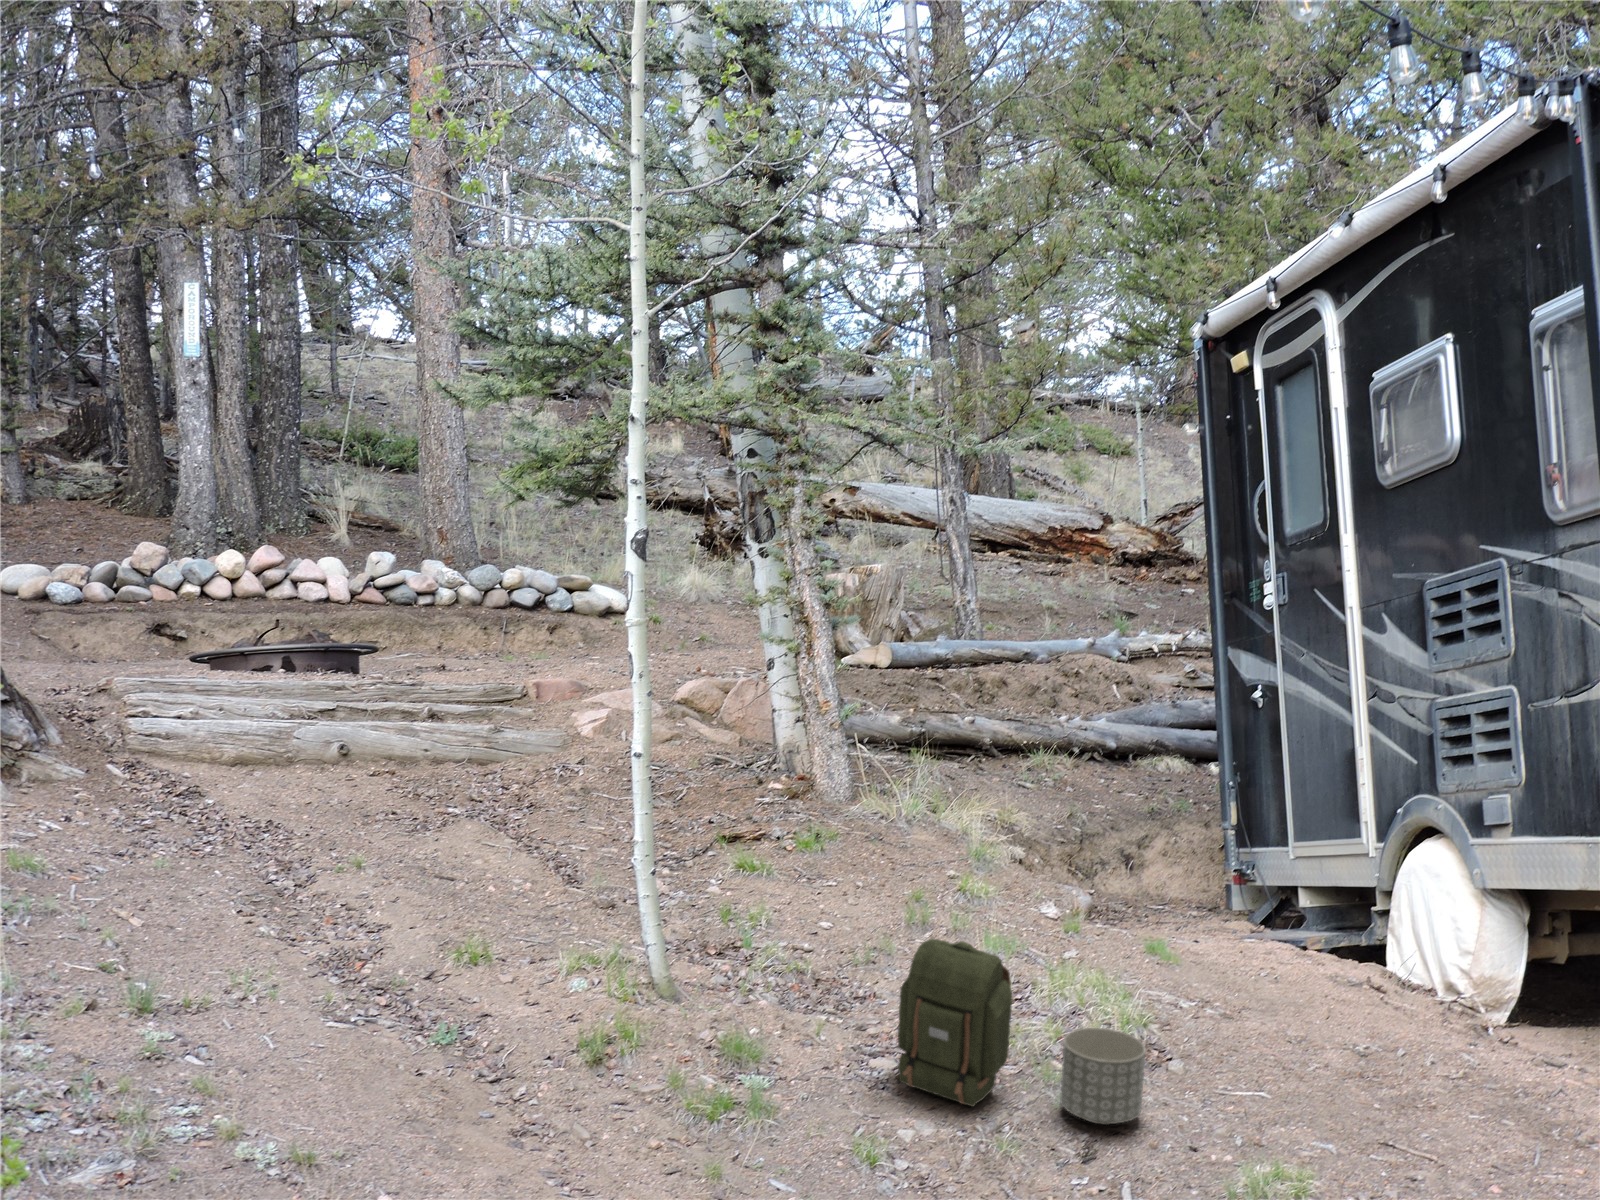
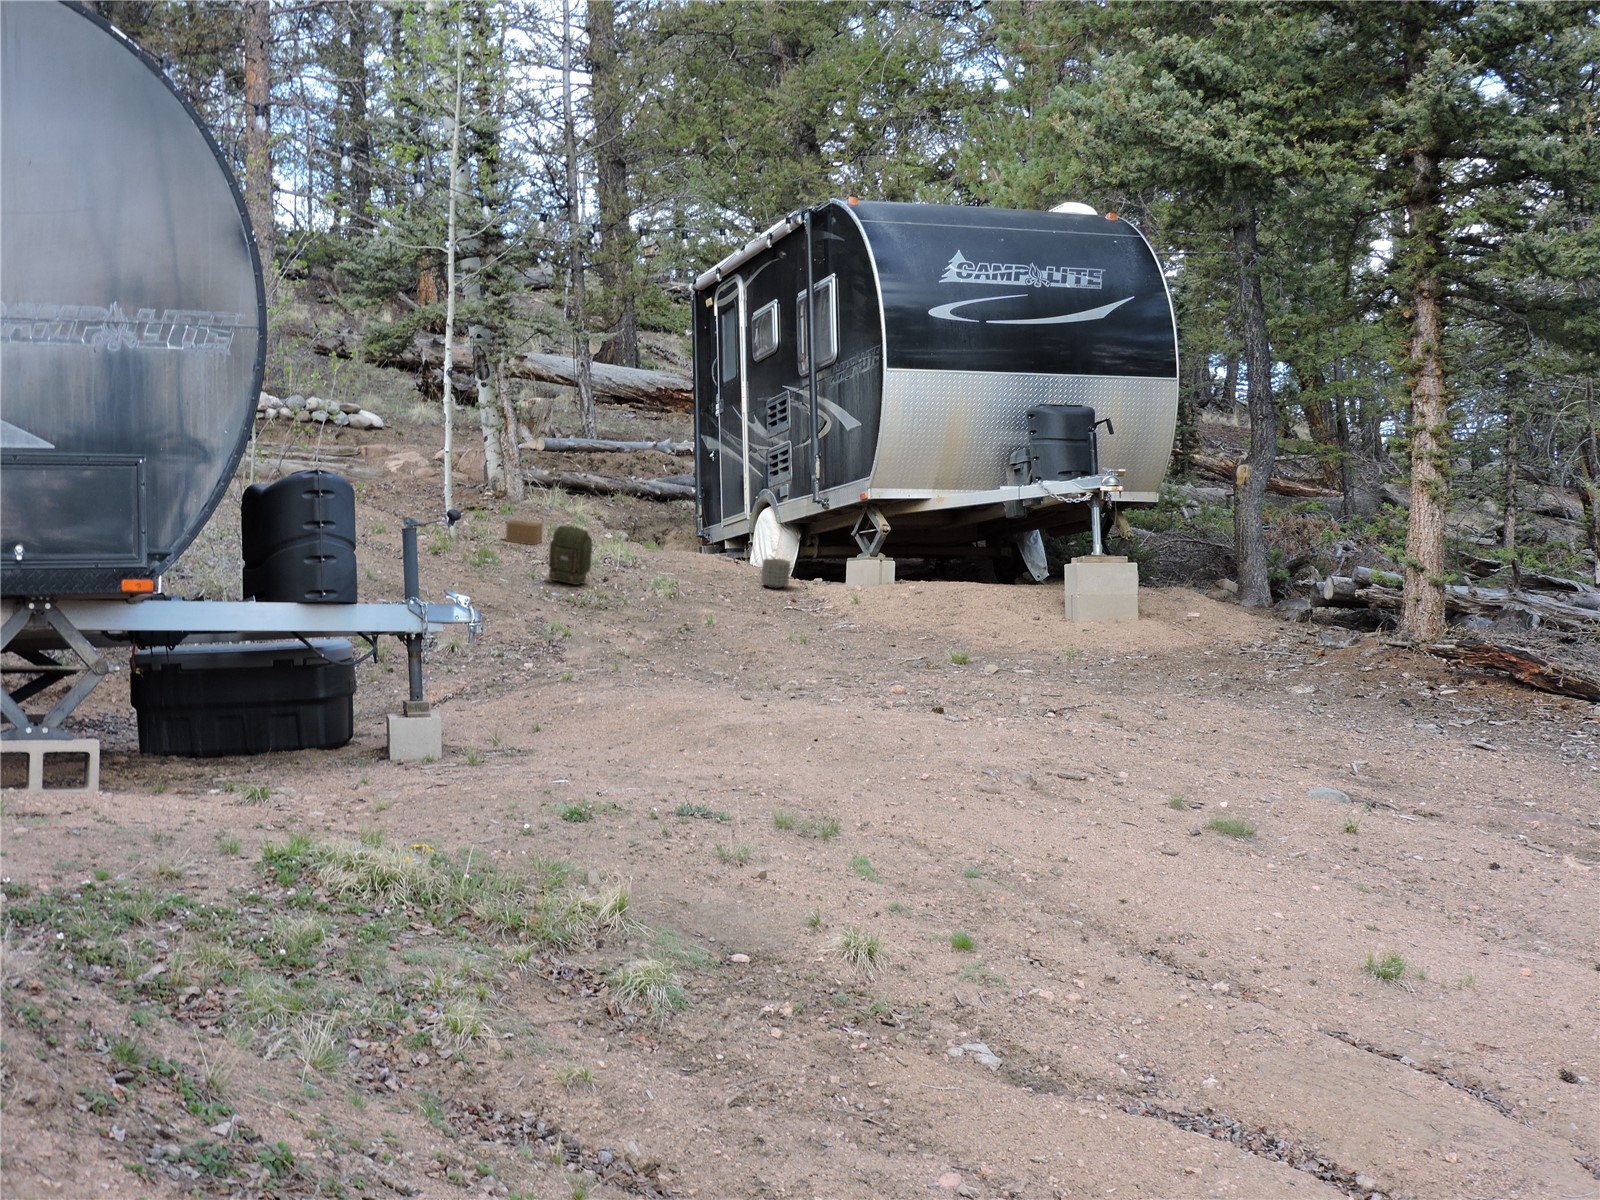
cardboard box: none [800,858,881,923] -> present [506,520,542,545]
planter: present [1060,1028,1145,1125] -> present [761,559,790,588]

